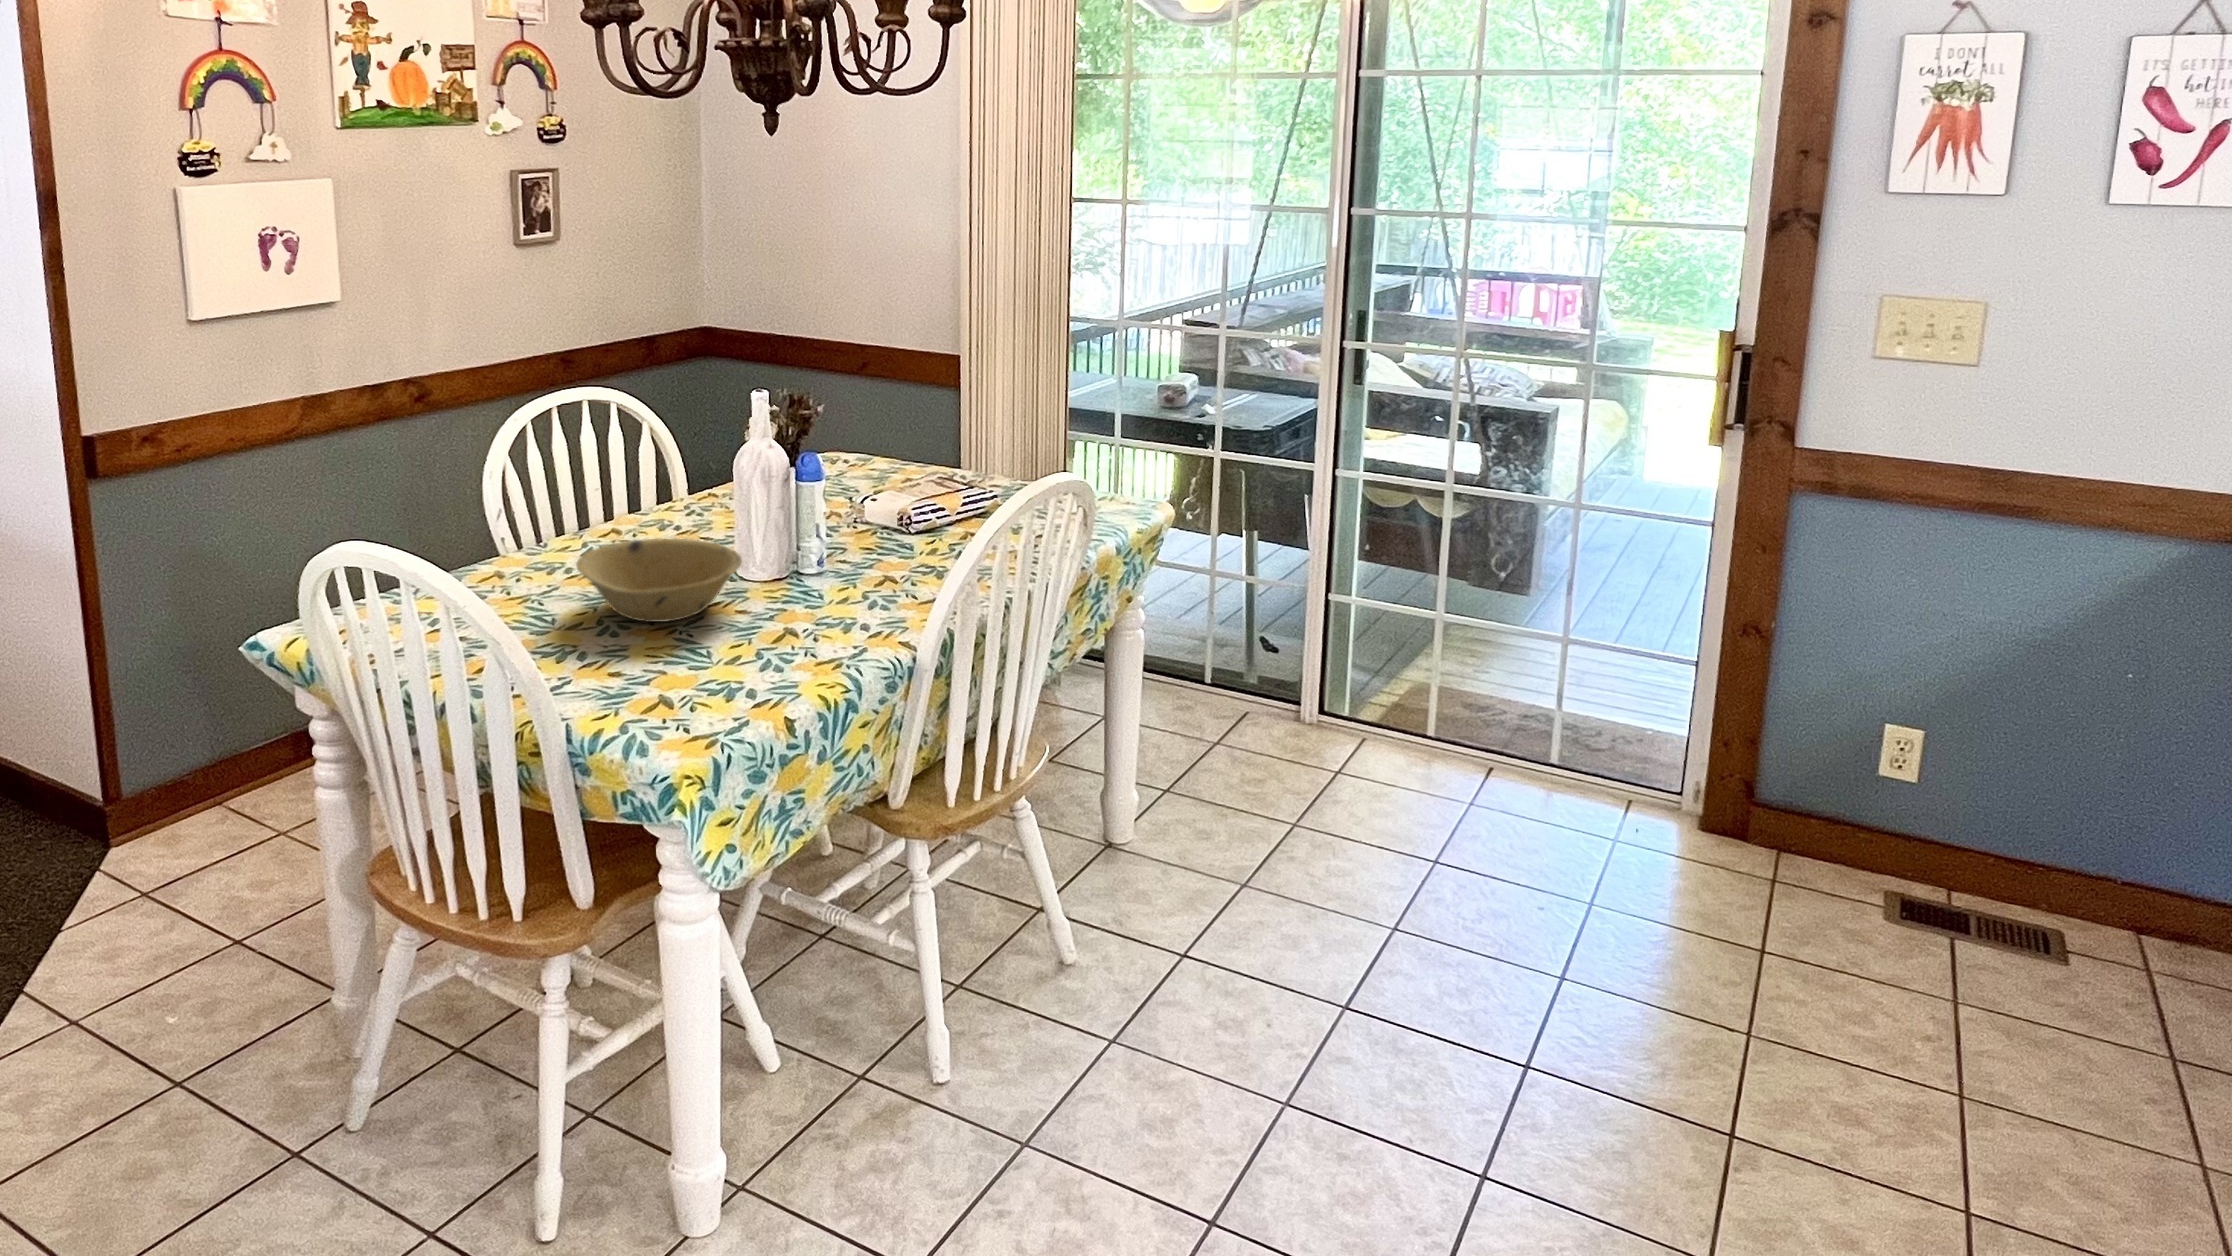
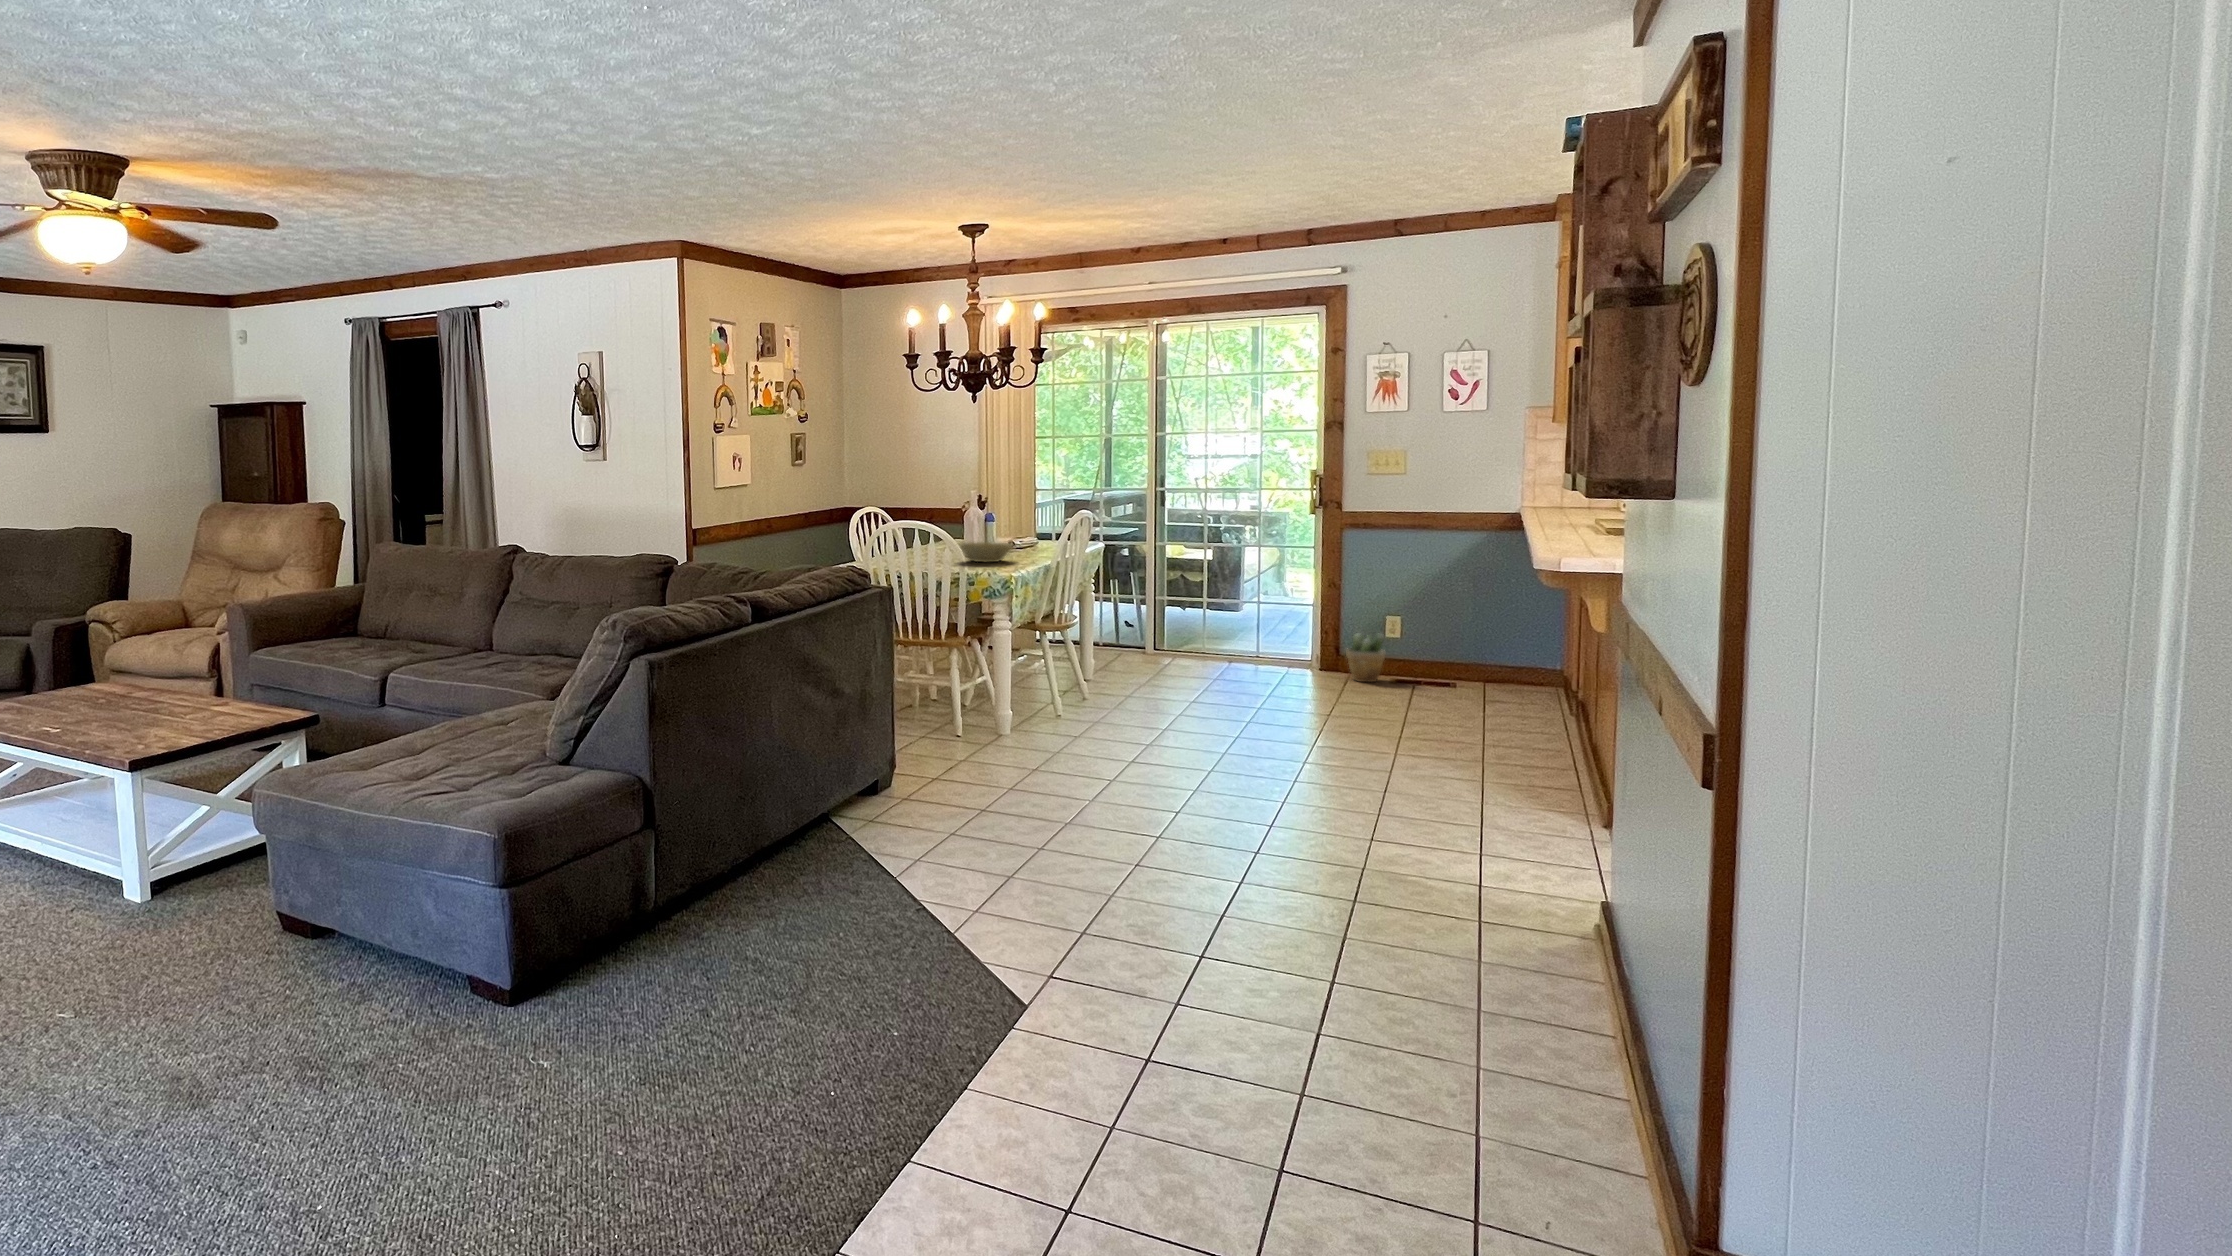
potted plant: none [1764,764,1871,896] -> present [1346,633,1385,682]

